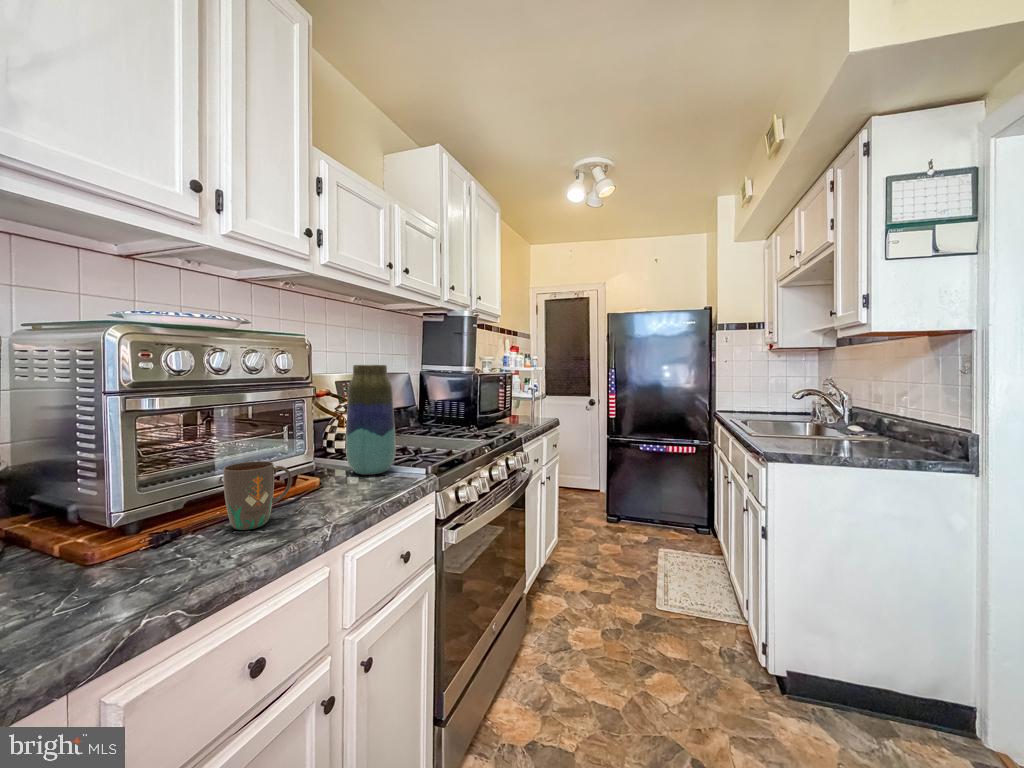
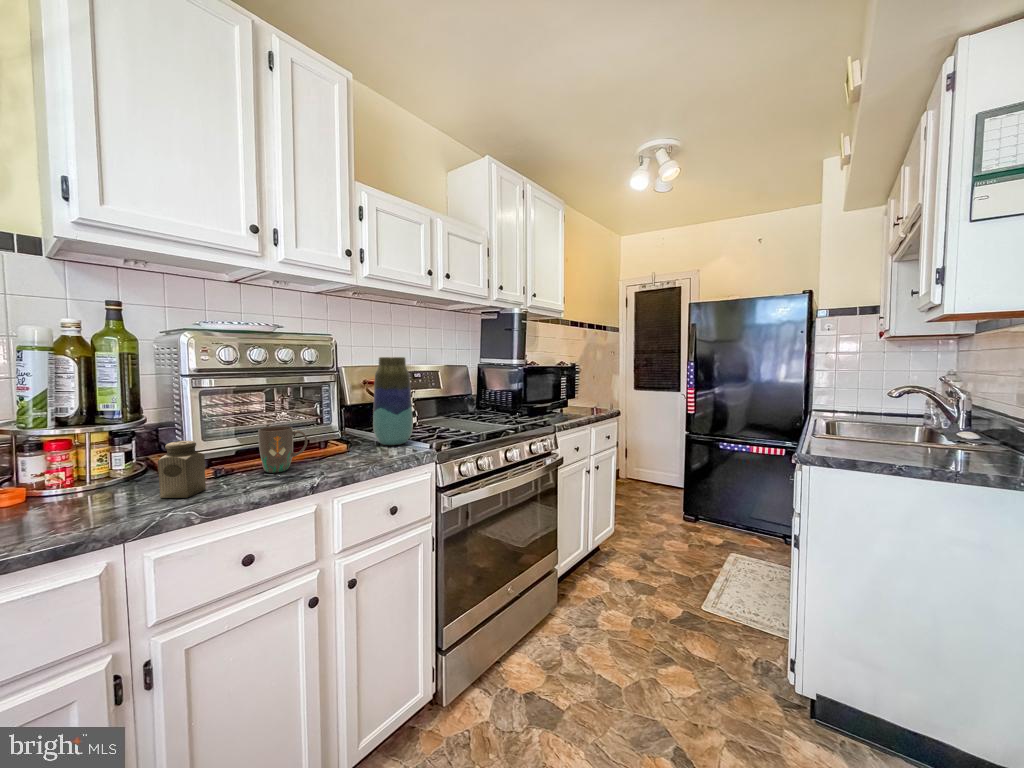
salt shaker: none [85,497,162,598] -> present [158,441,206,498]

